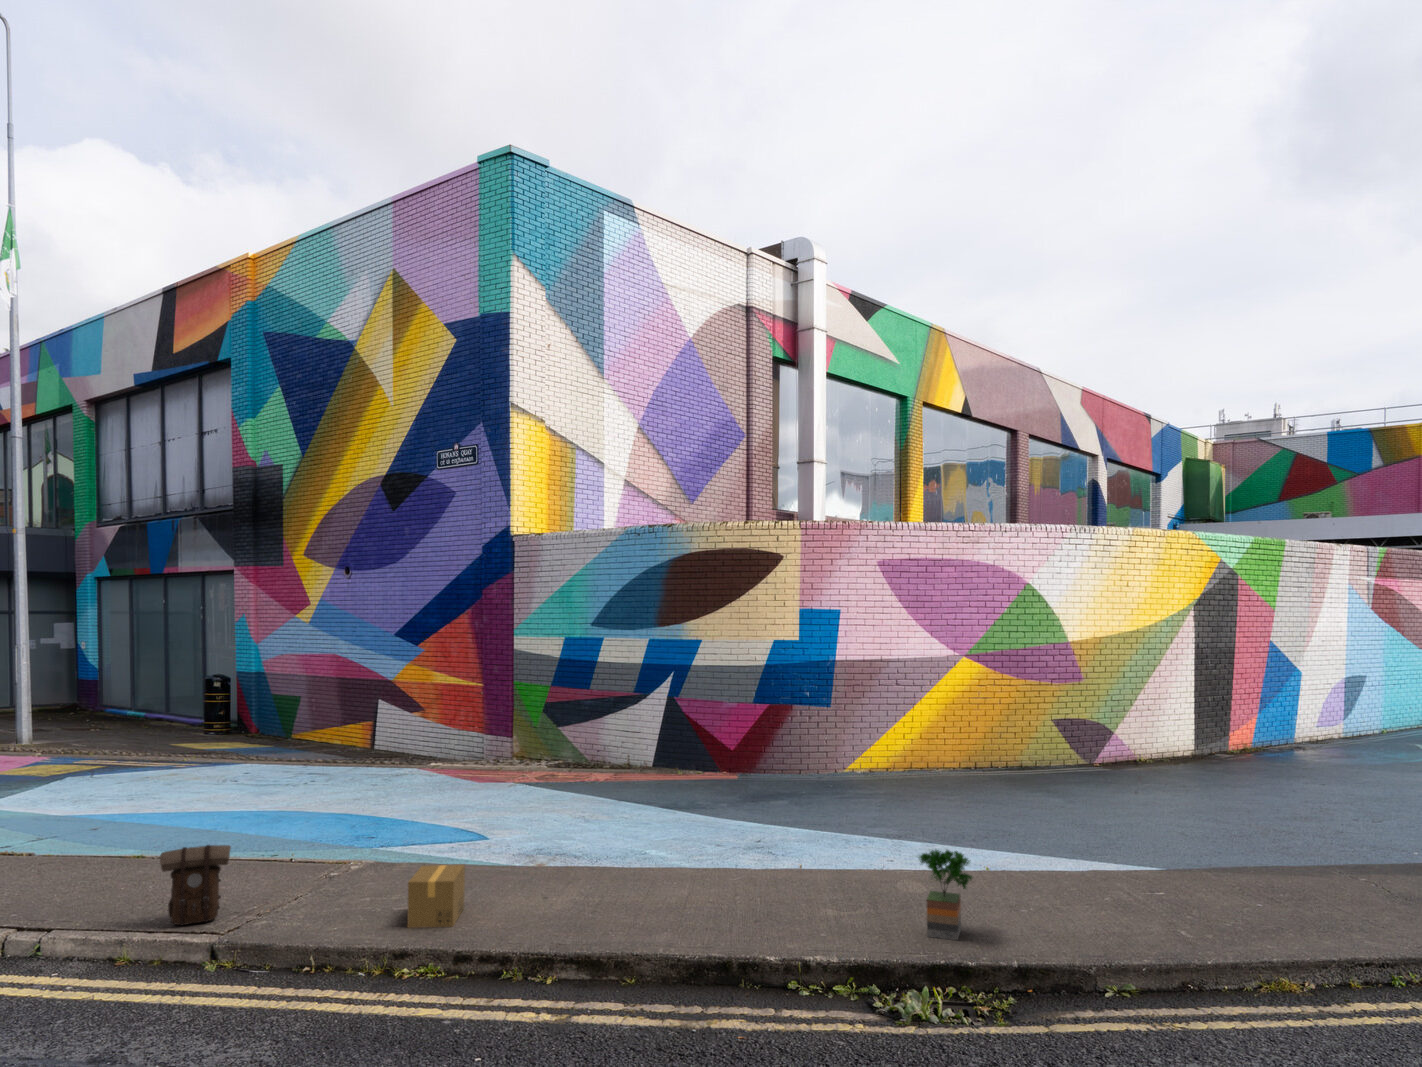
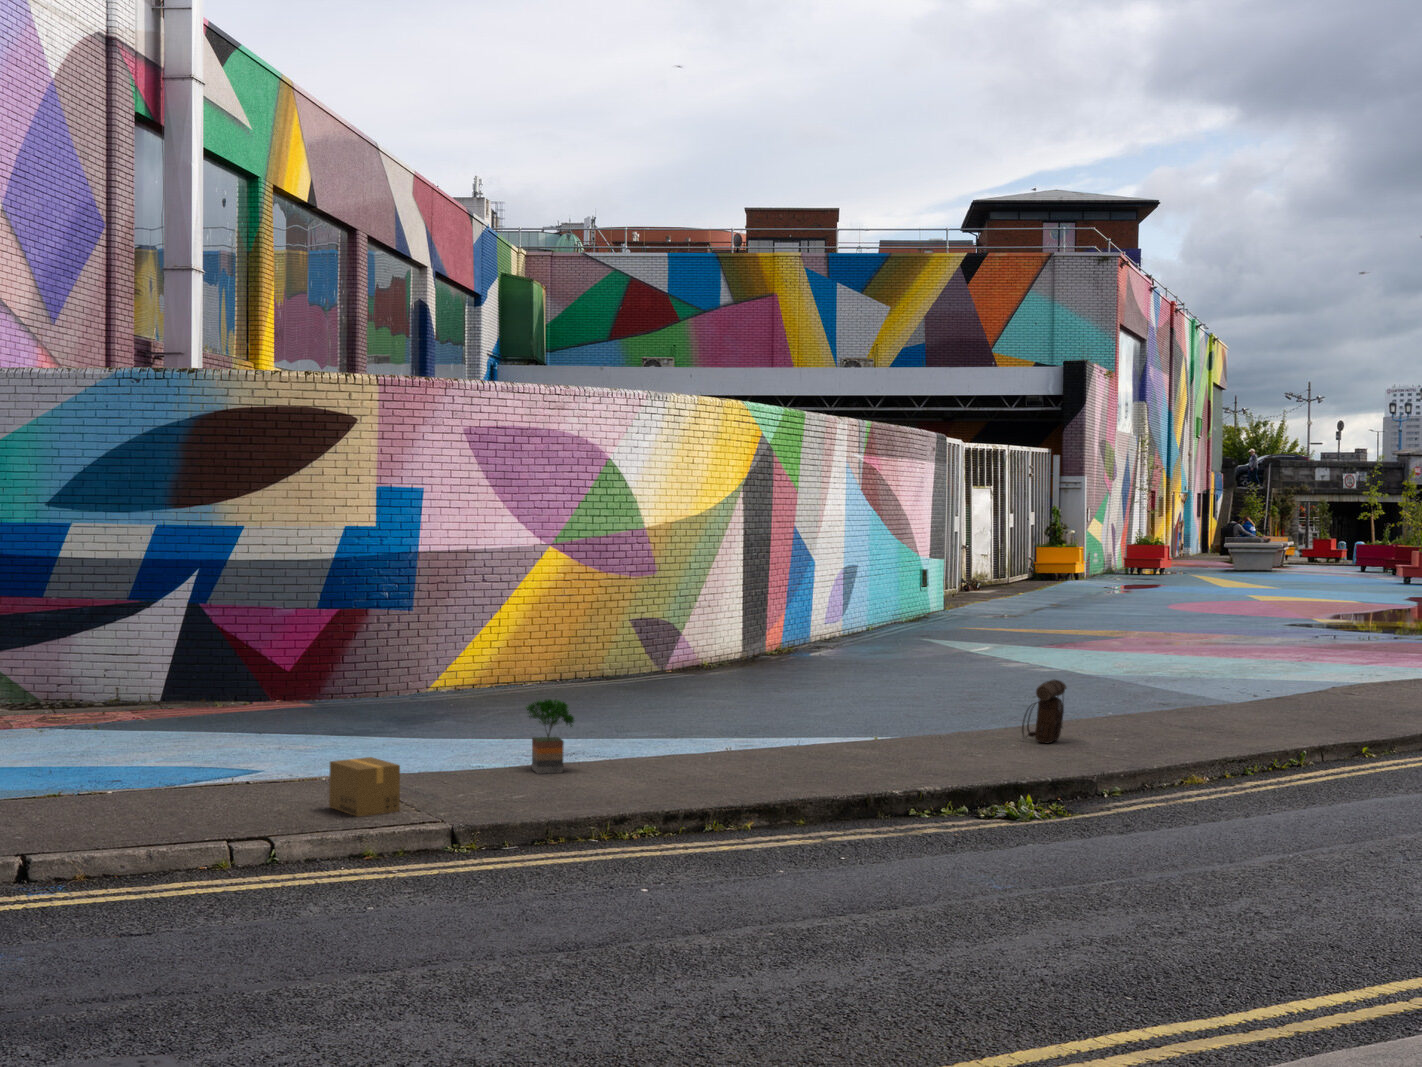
backpack: present [160,845,231,925] -> present [1022,680,1066,743]
potted tree: present [919,850,972,940] -> present [526,699,574,774]

